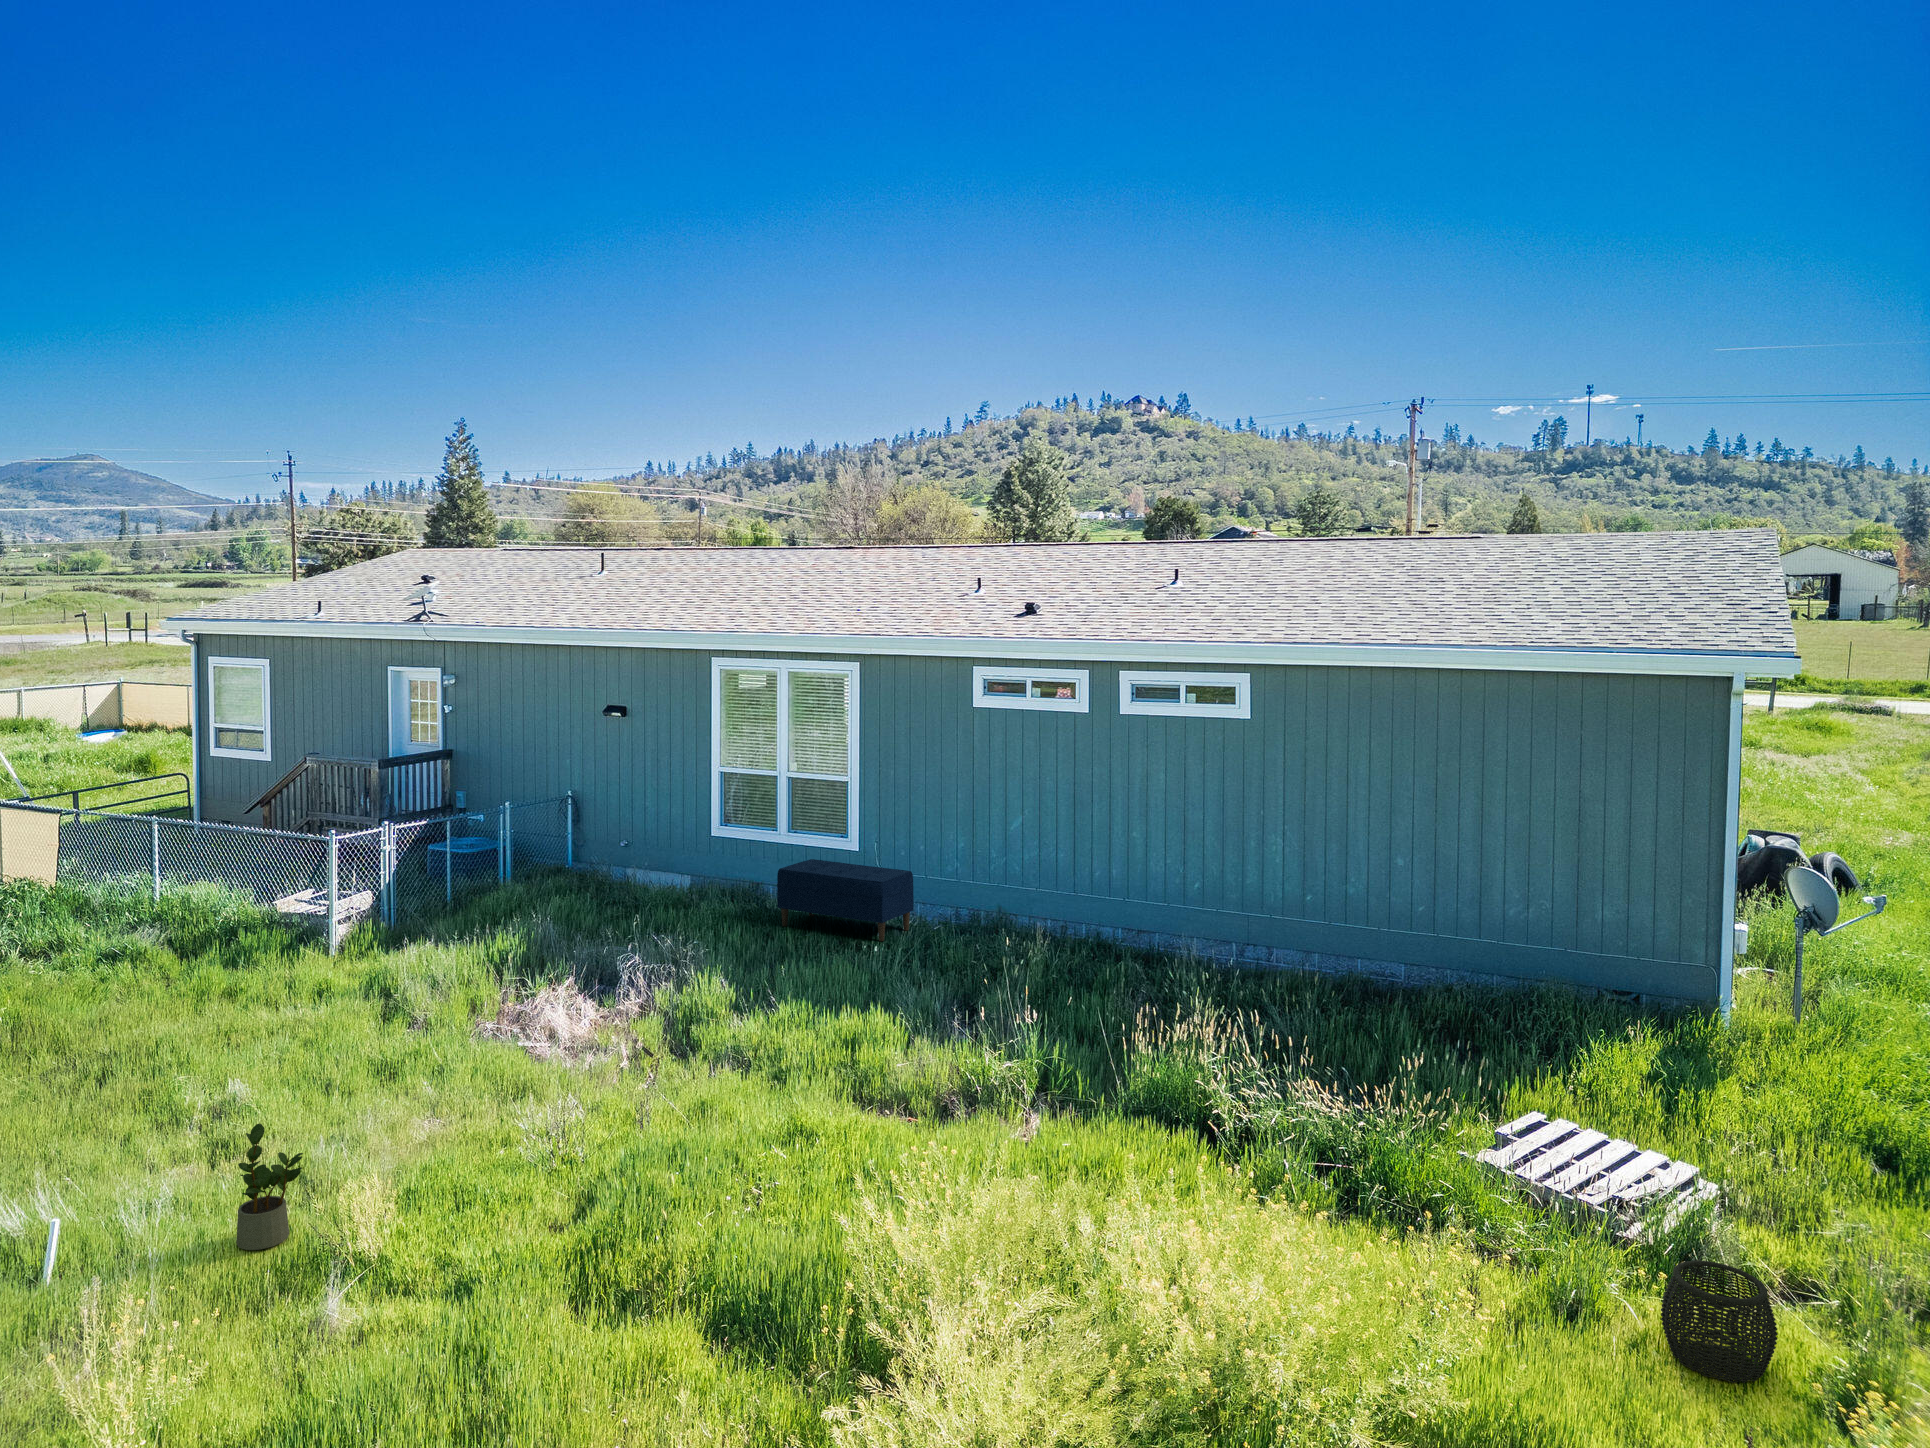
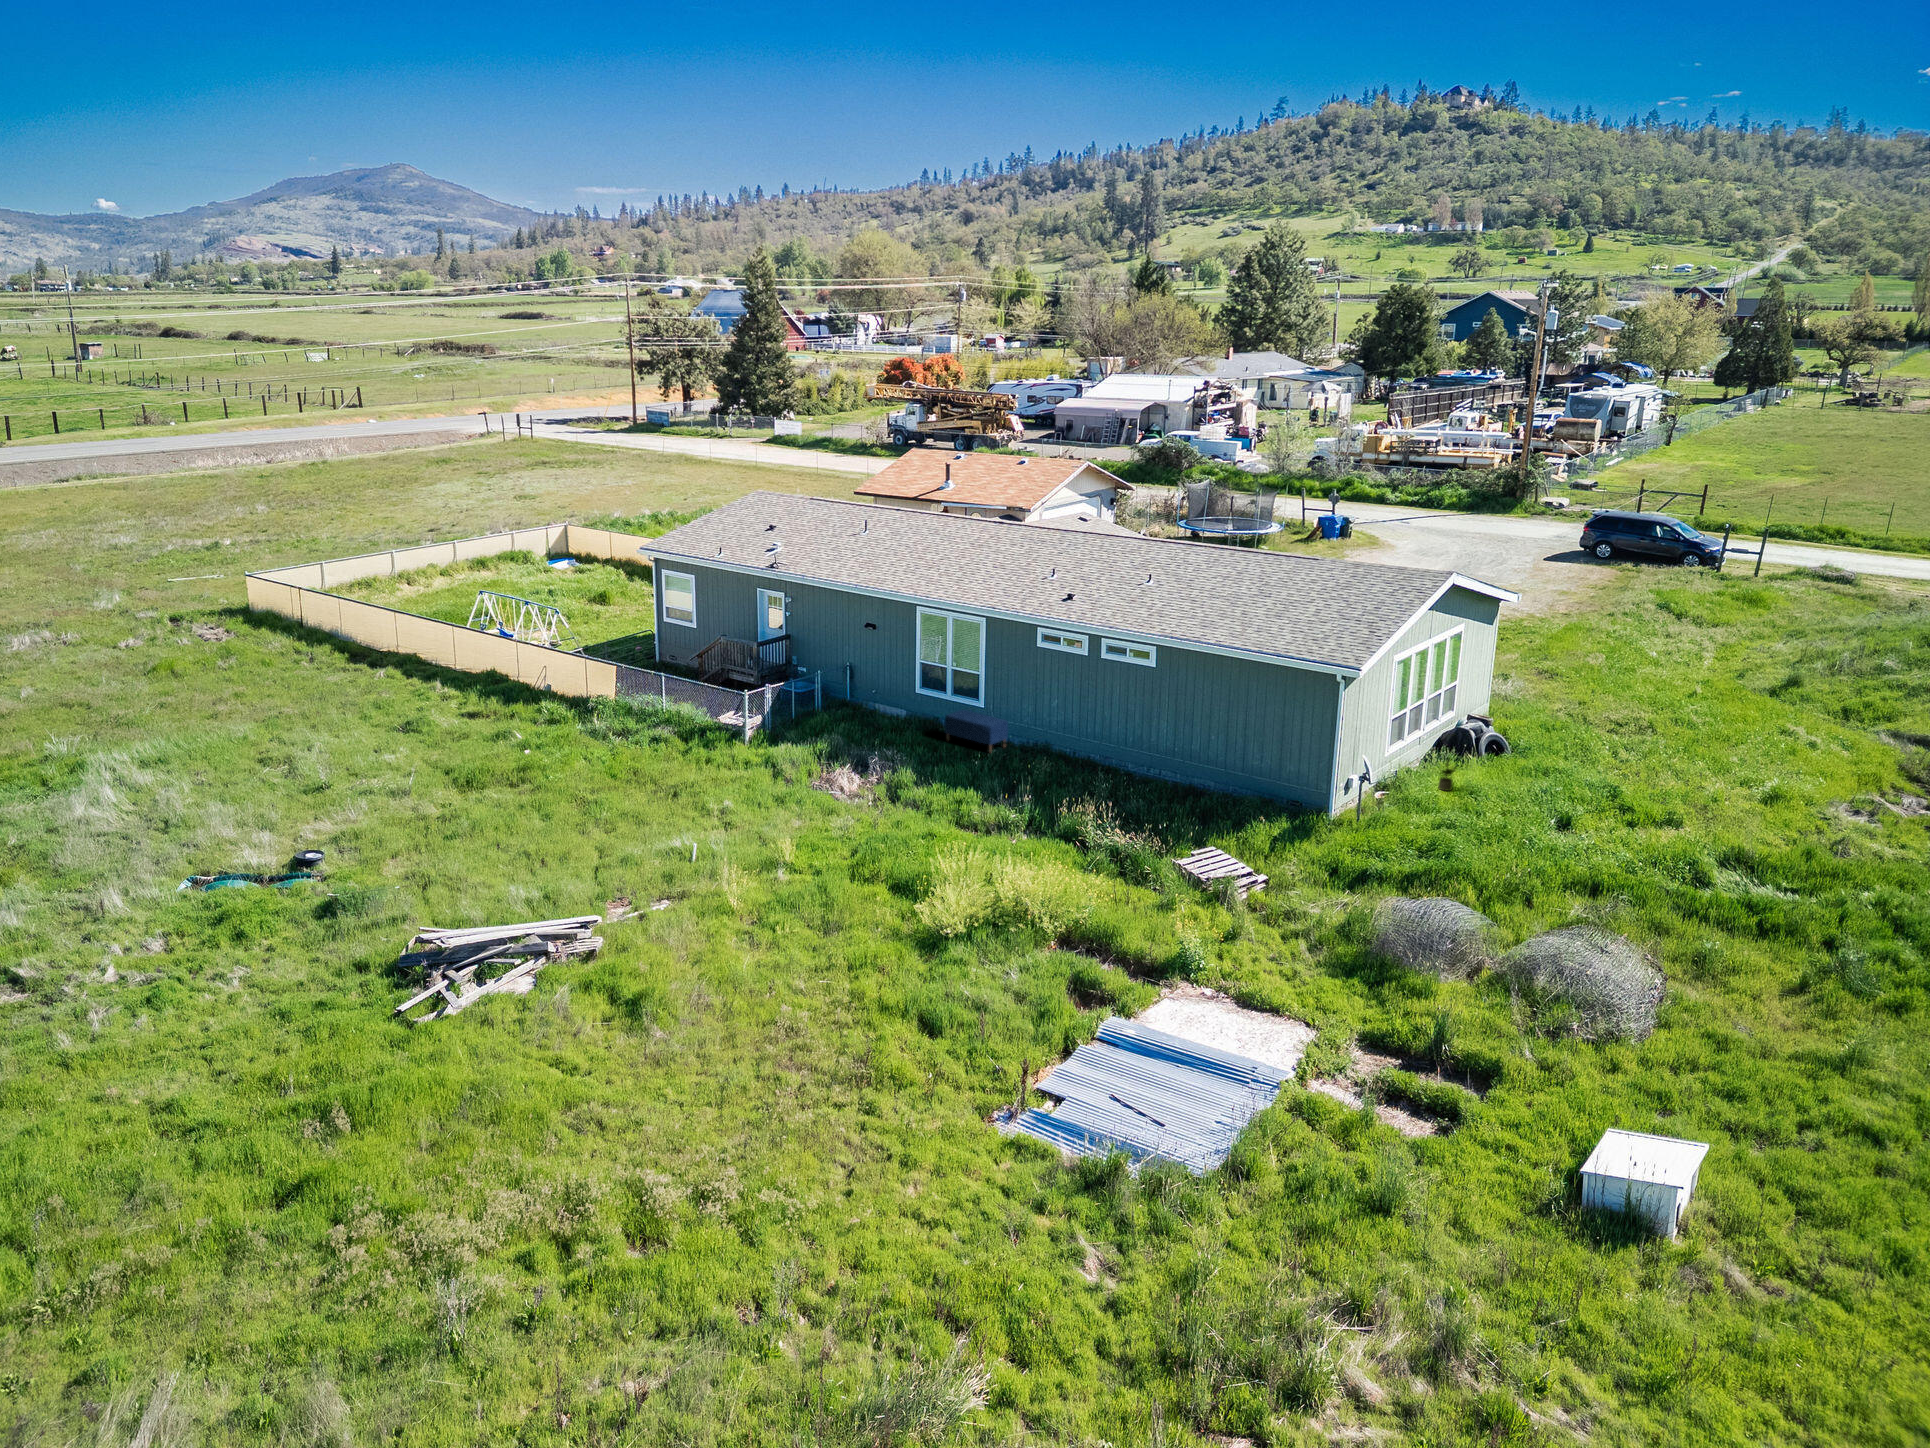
potted plant: present [236,1124,303,1250] -> present [1438,758,1456,791]
woven basket: present [1661,1261,1778,1383] -> none [1166,893,1197,925]

